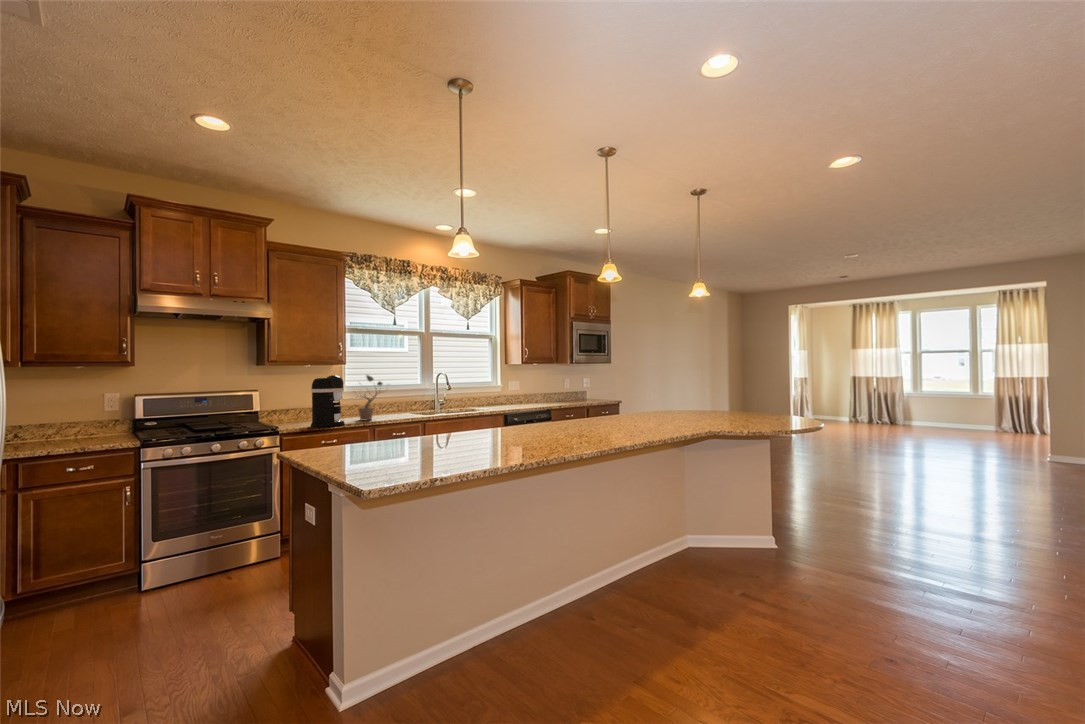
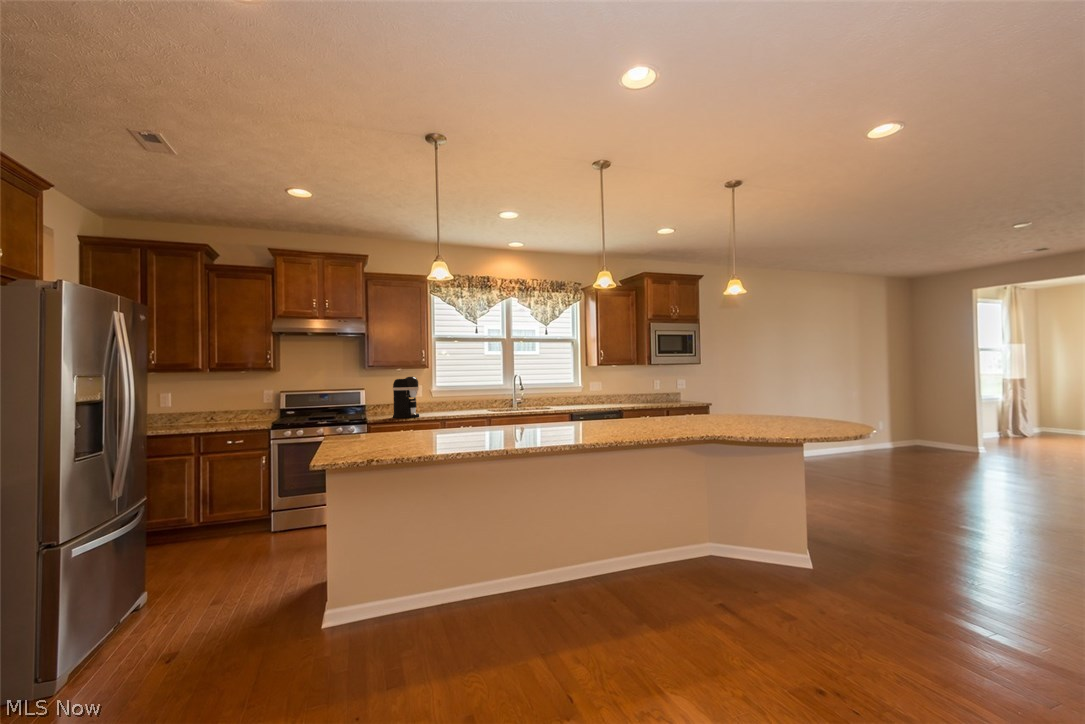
potted plant: present [358,375,389,420] -> none [425,376,462,414]

